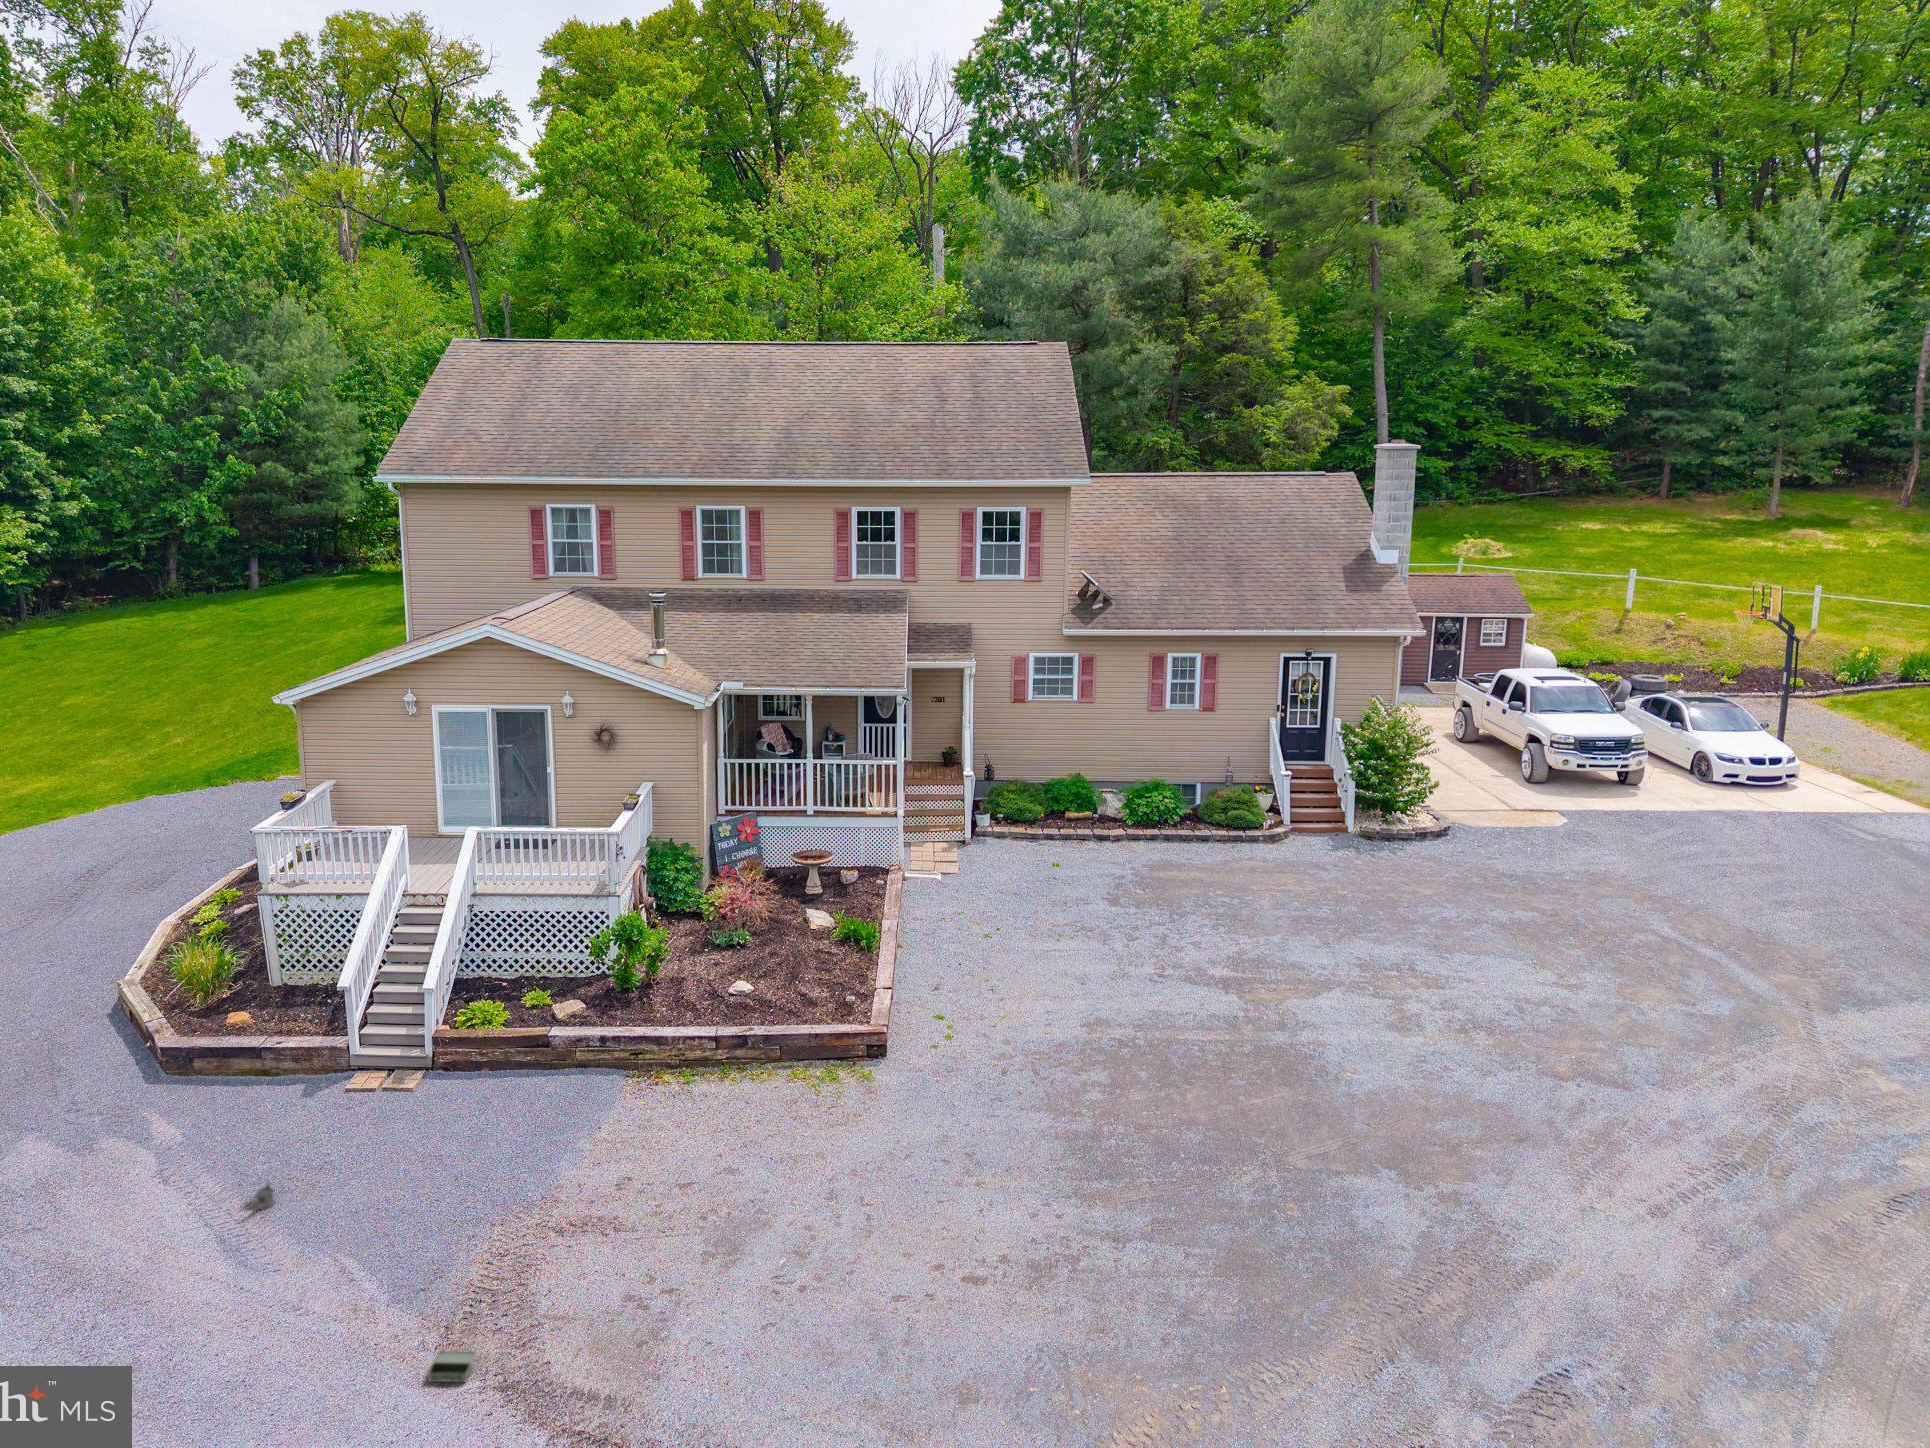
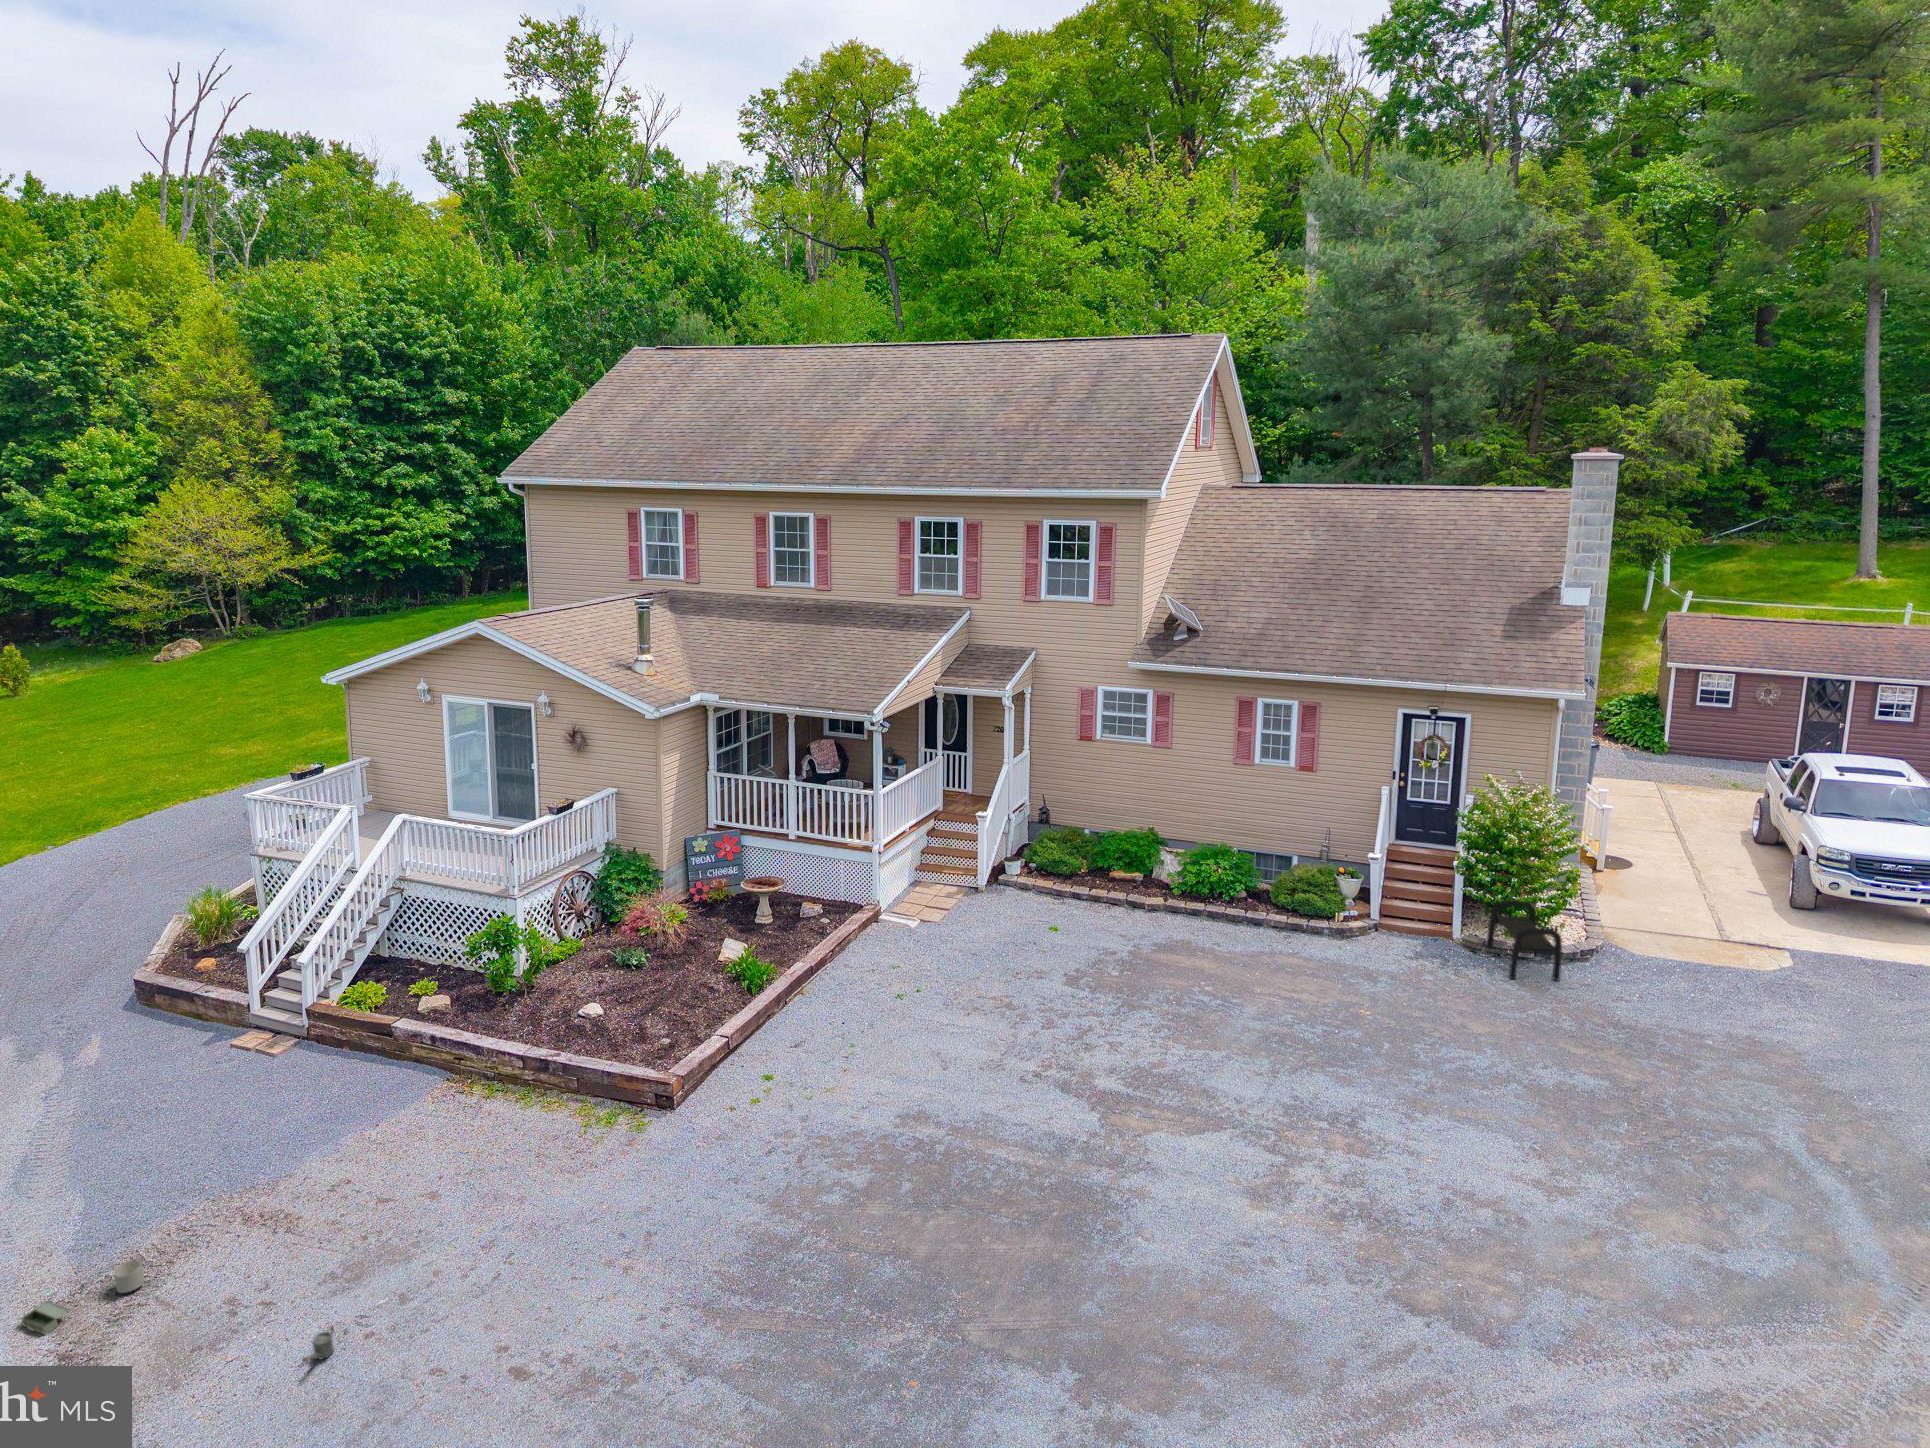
bench: none [1381,794,1449,853] -> present [1486,900,1562,981]
watering can: present [255,1183,275,1210] -> present [302,1326,334,1362]
planter: none [497,1289,526,1325] -> present [113,1260,144,1293]

